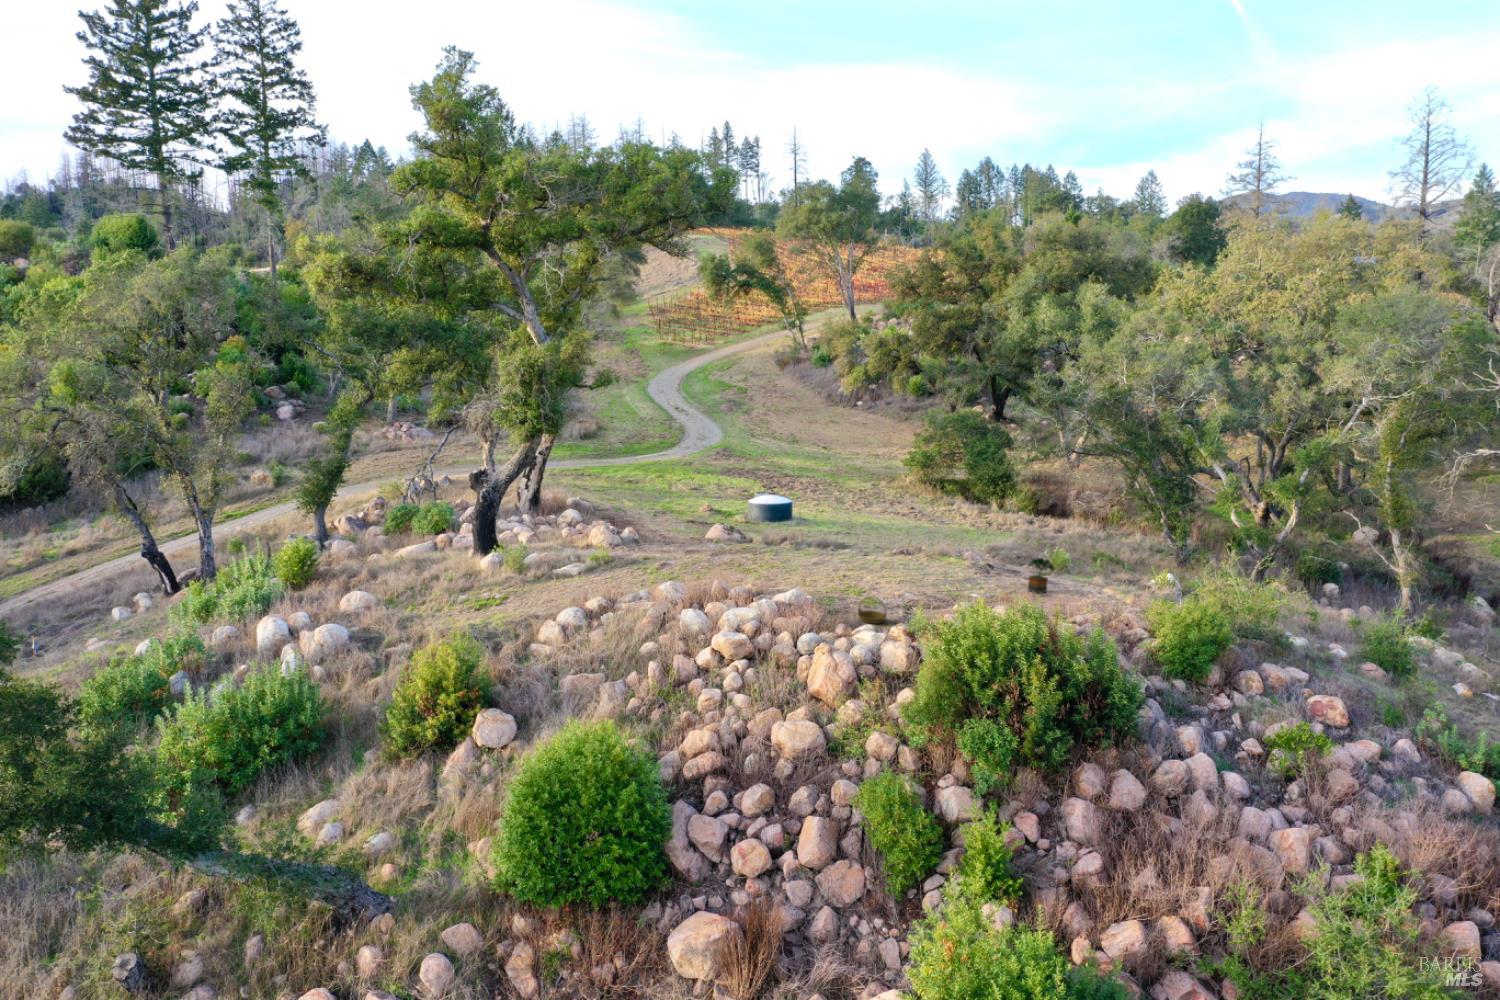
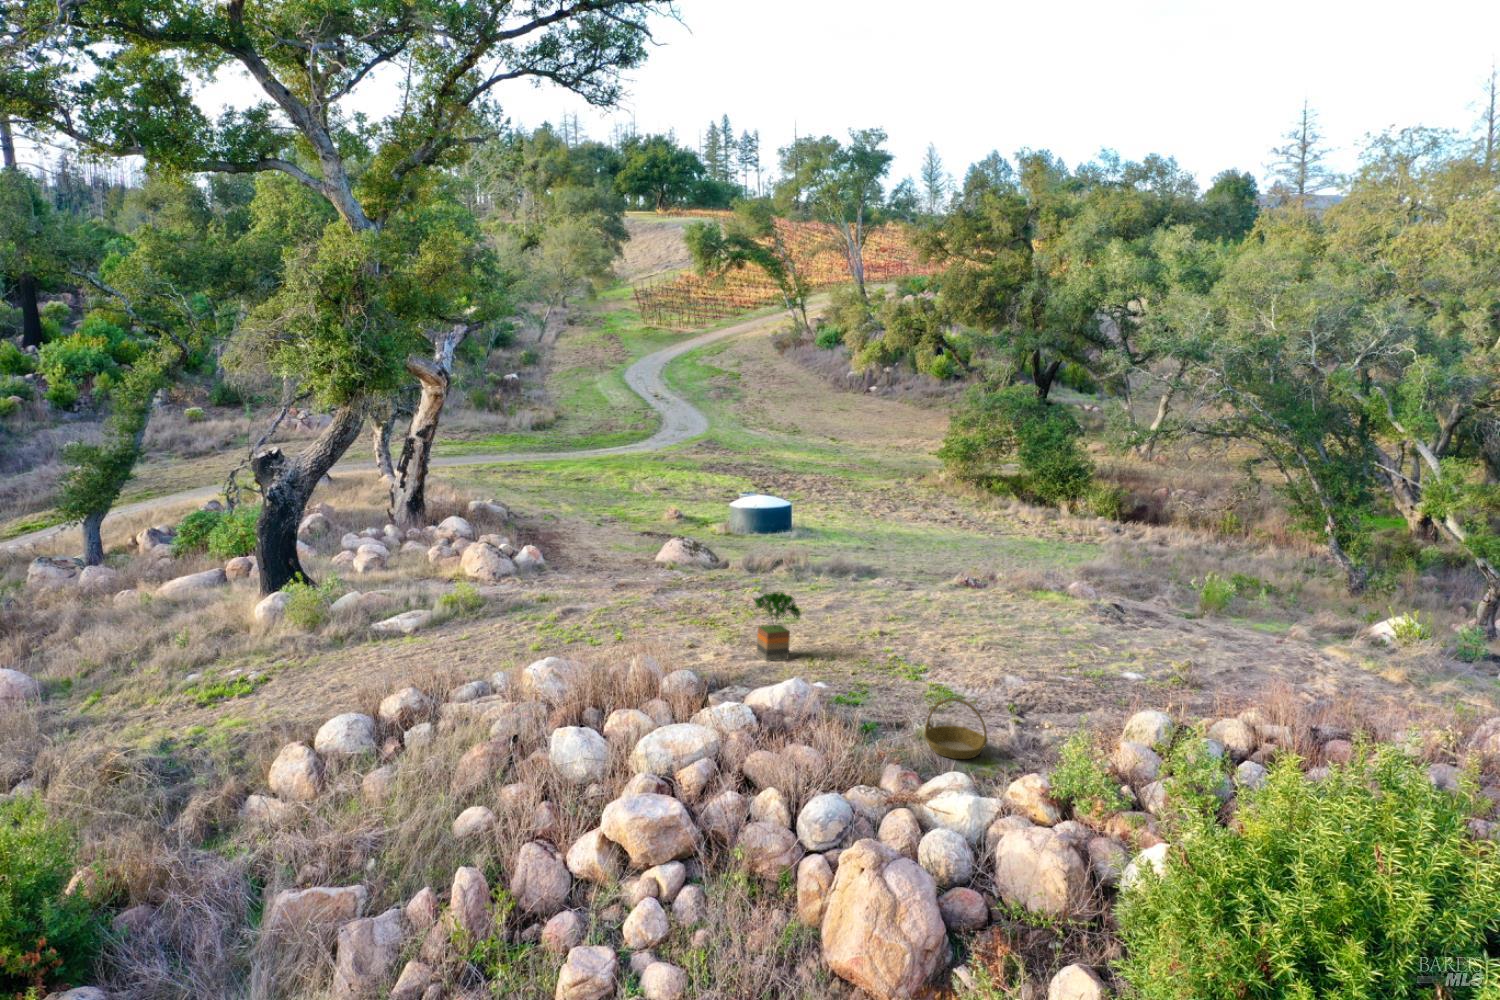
potted tree: present [1028,558,1055,594] -> present [754,592,801,662]

